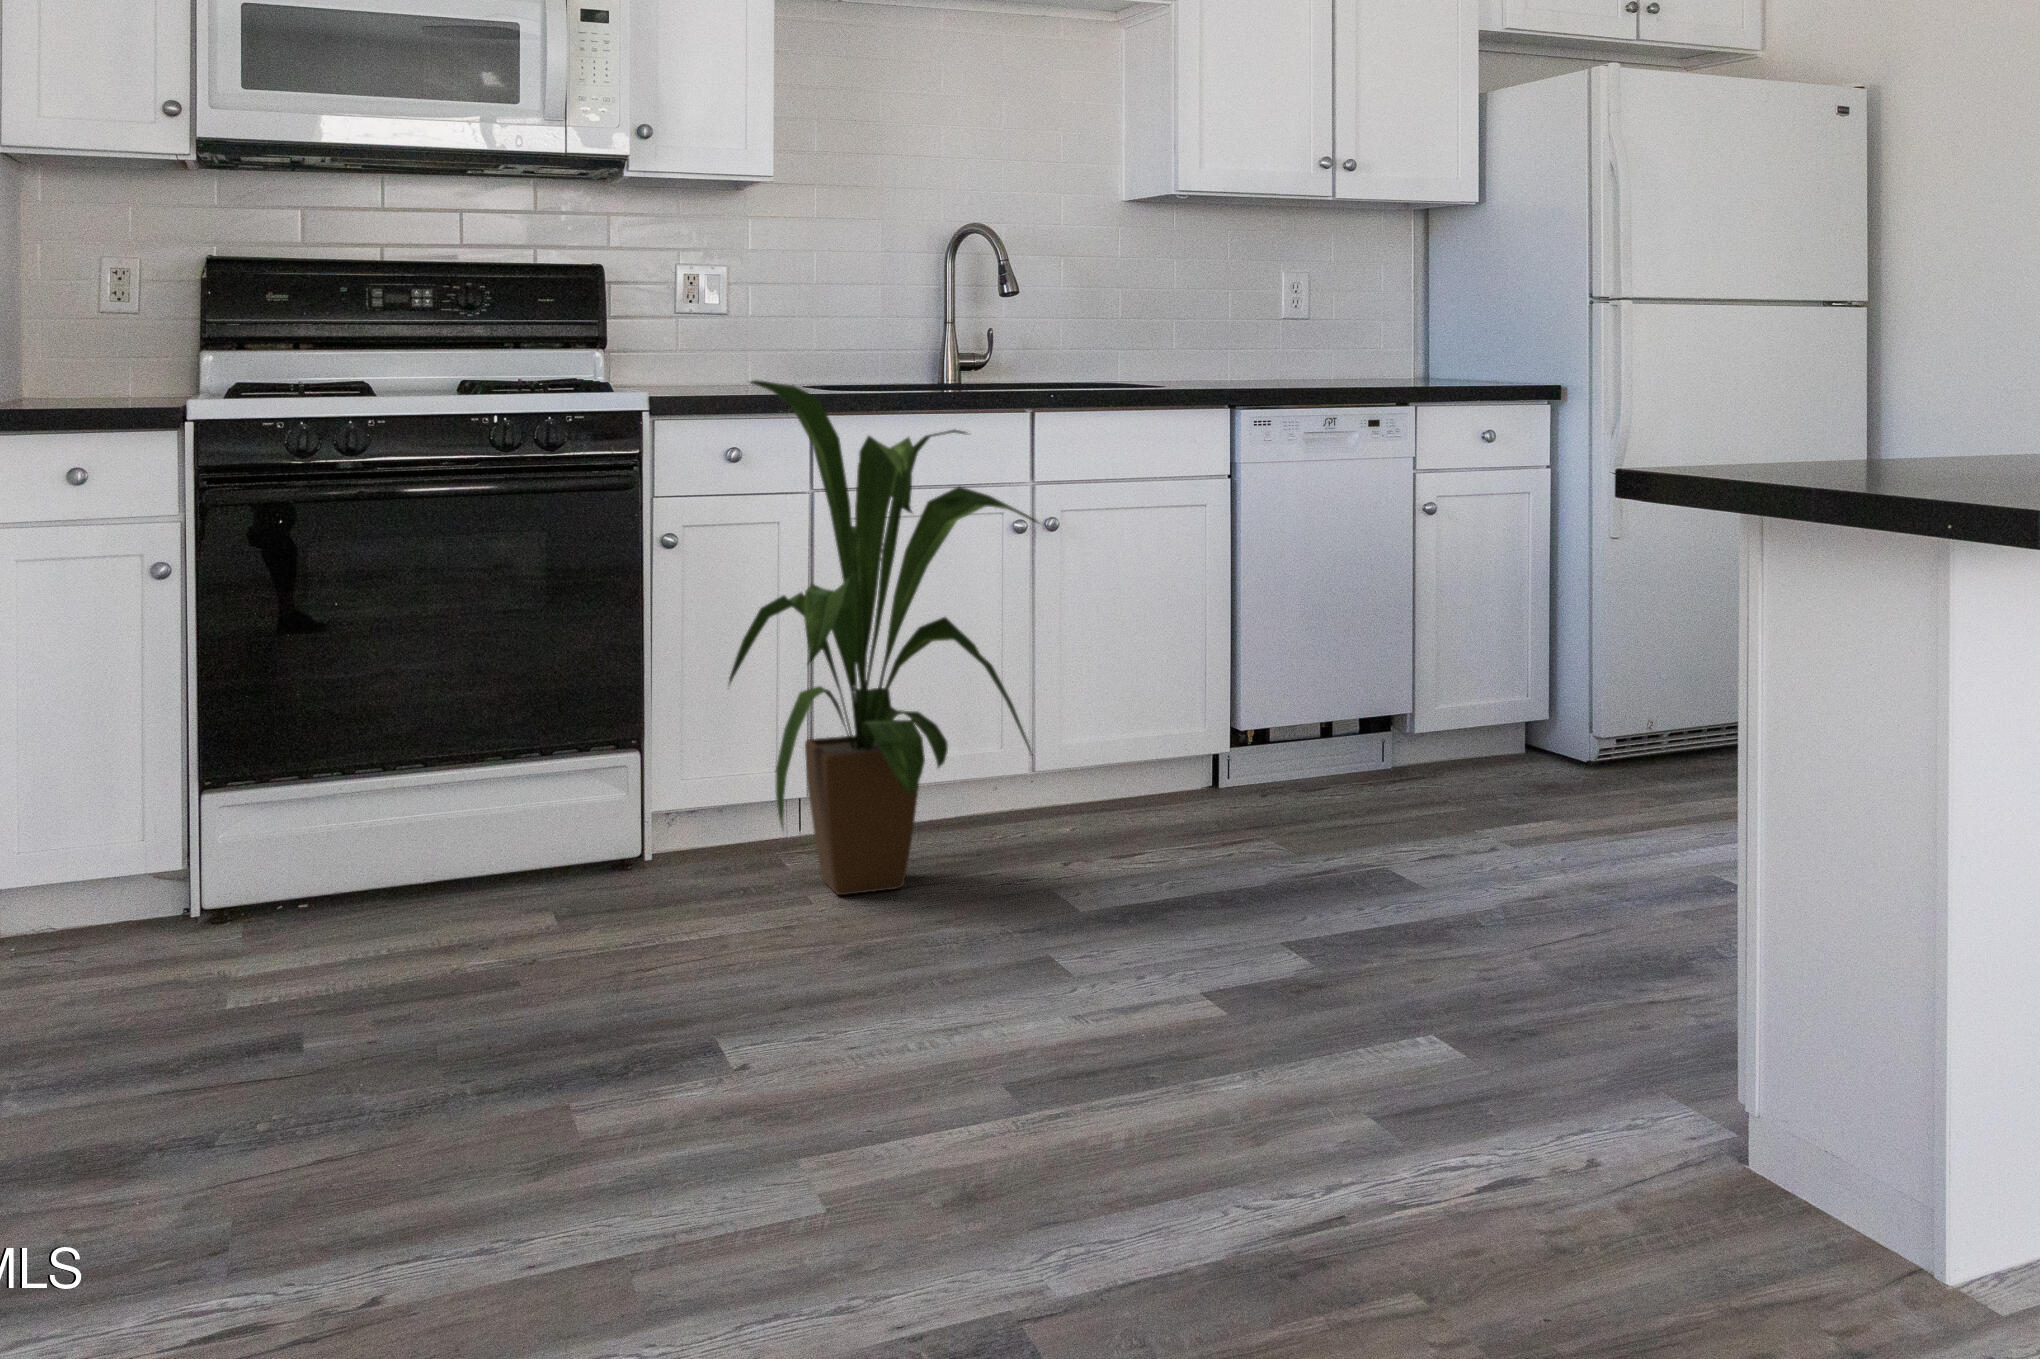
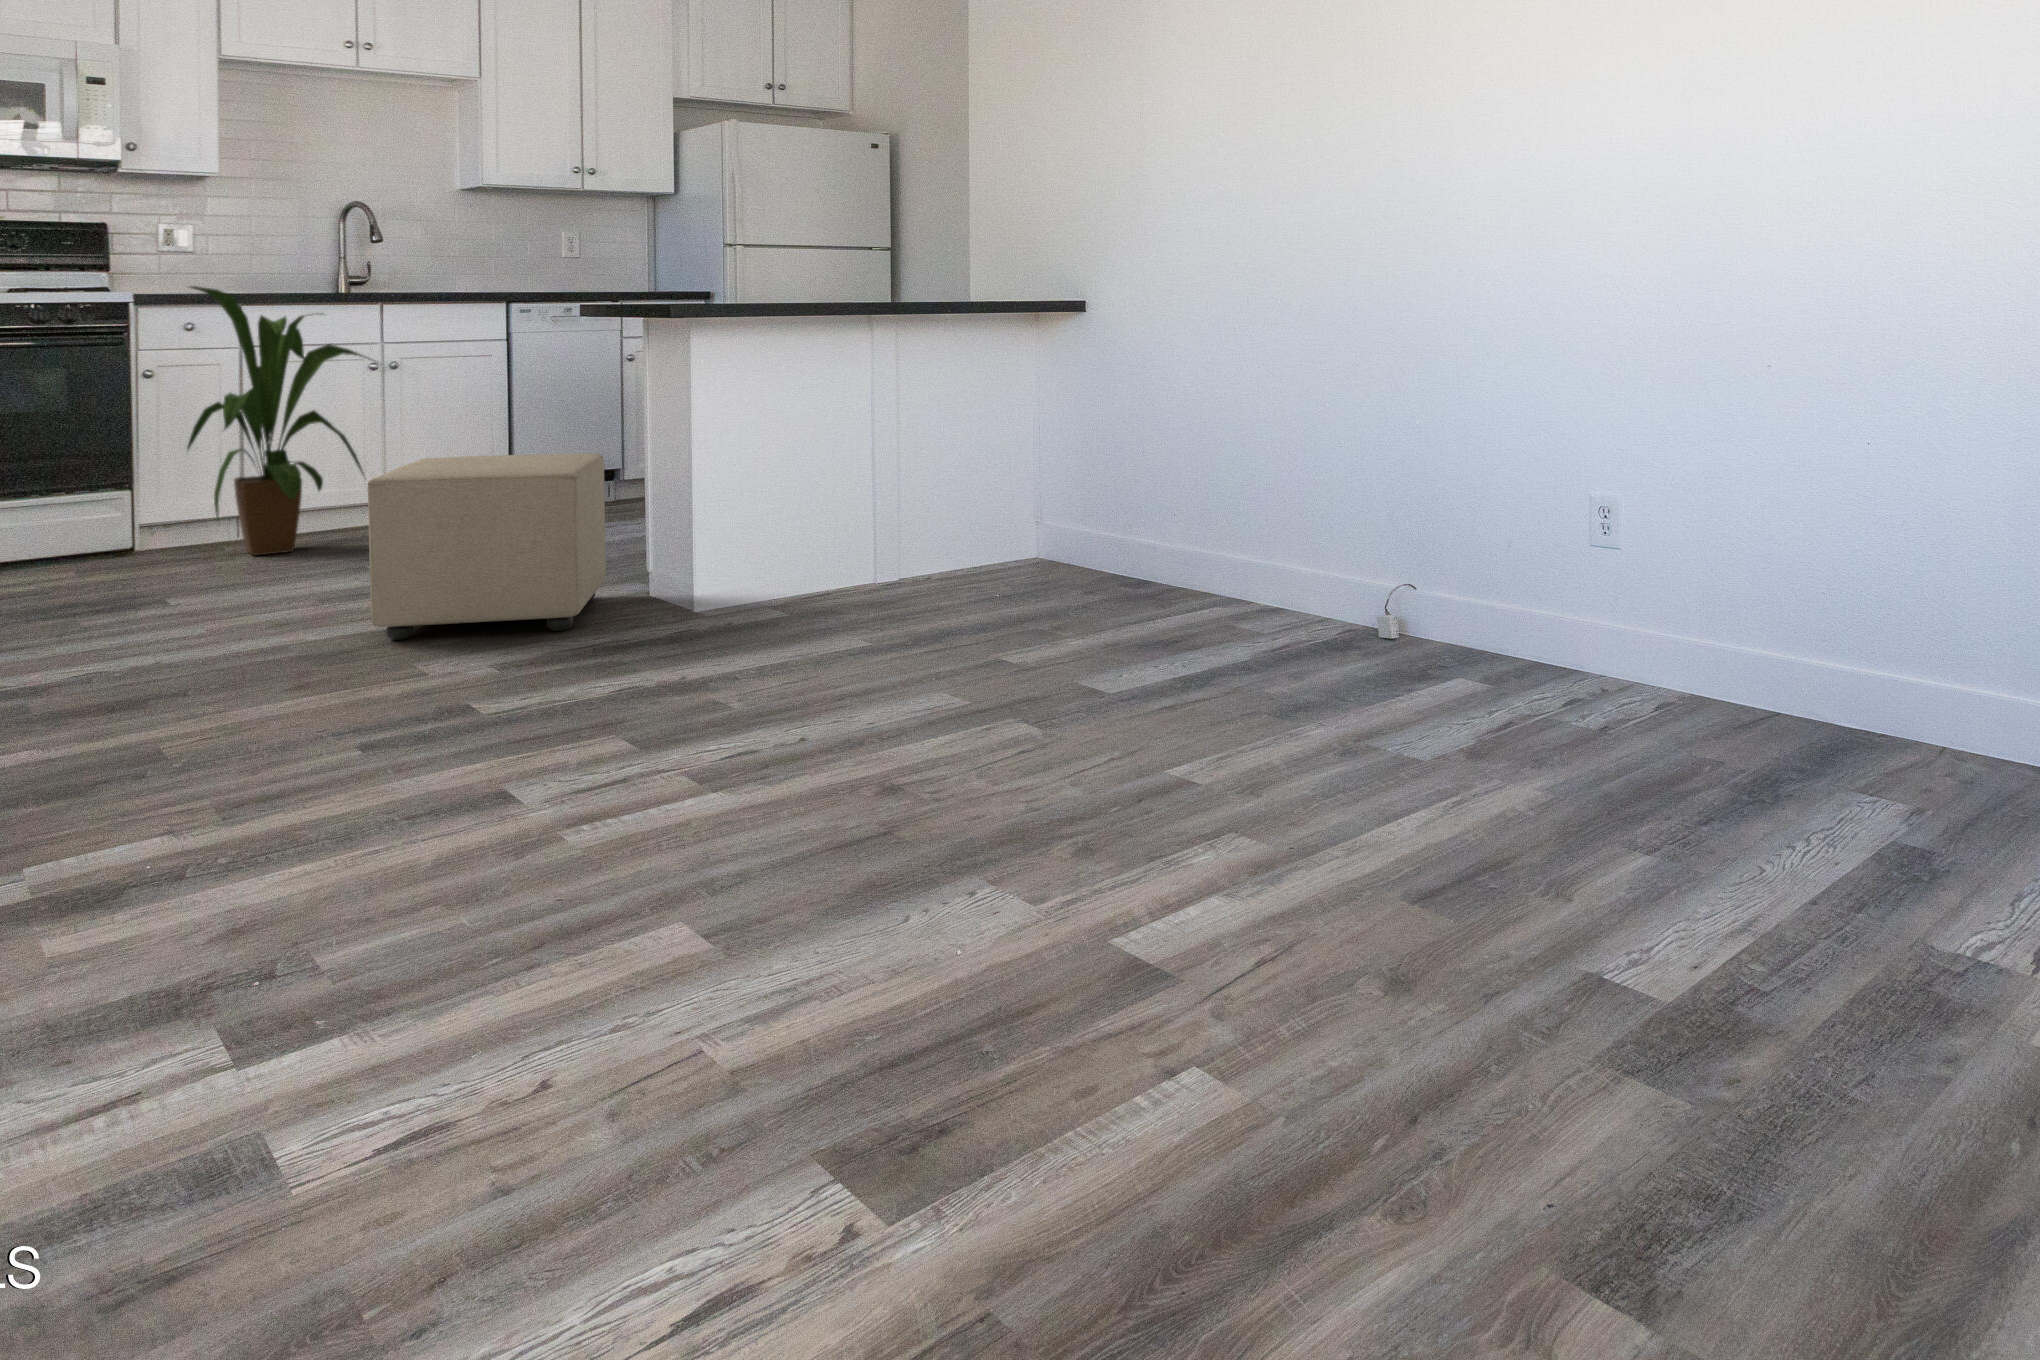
ottoman: none [1213,776,1699,1277] -> present [367,453,606,640]

